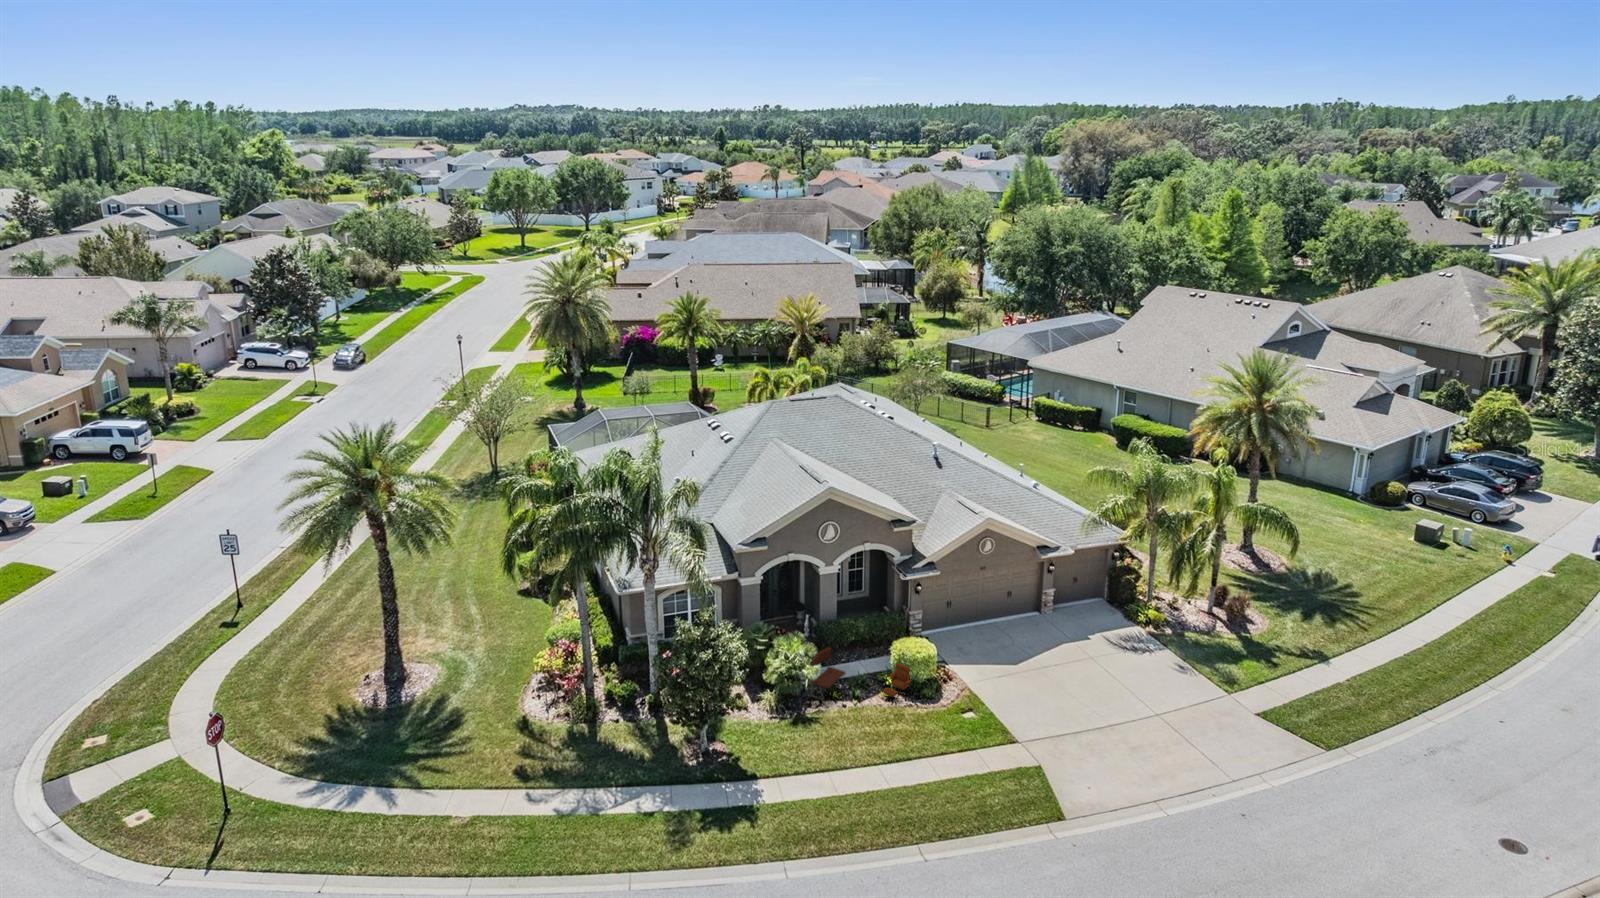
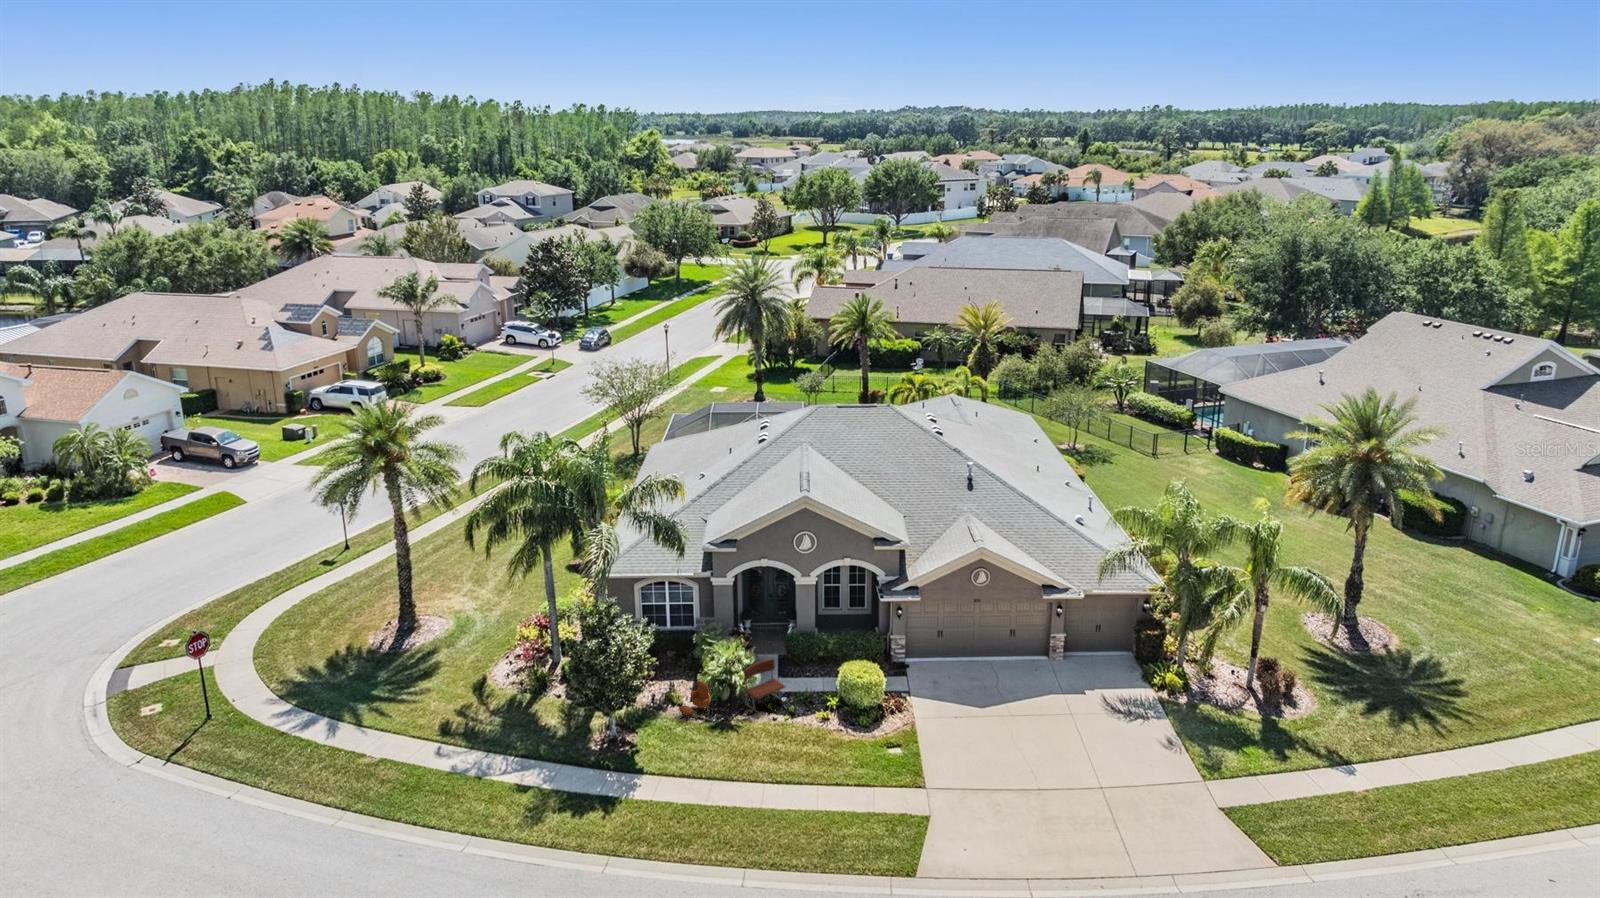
lounge chair: present [883,663,912,702] -> present [680,681,711,721]

